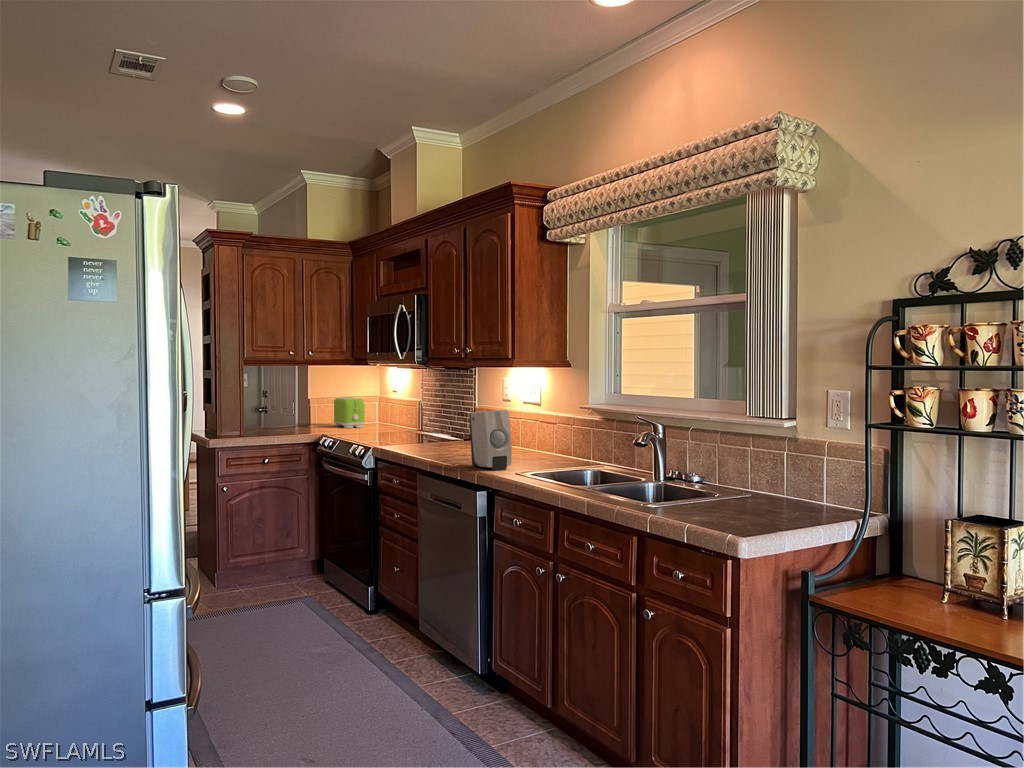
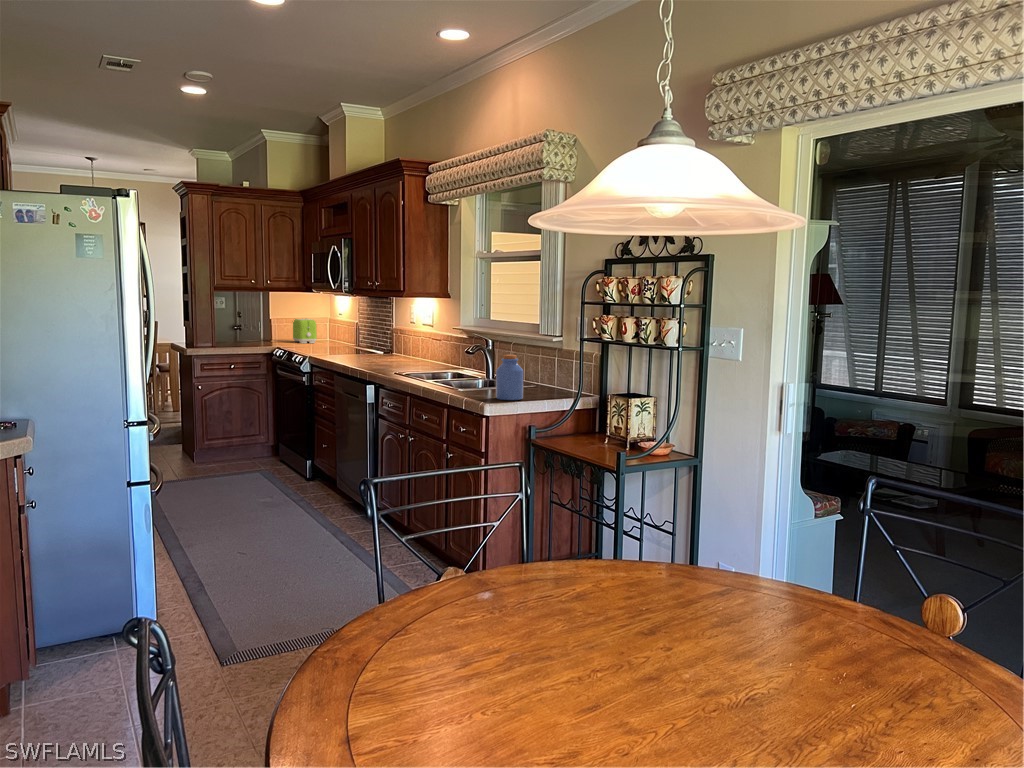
soap dispenser: present [470,410,512,470] -> none [368,328,396,371]
jar: none [732,452,779,527] -> present [496,355,523,400]

